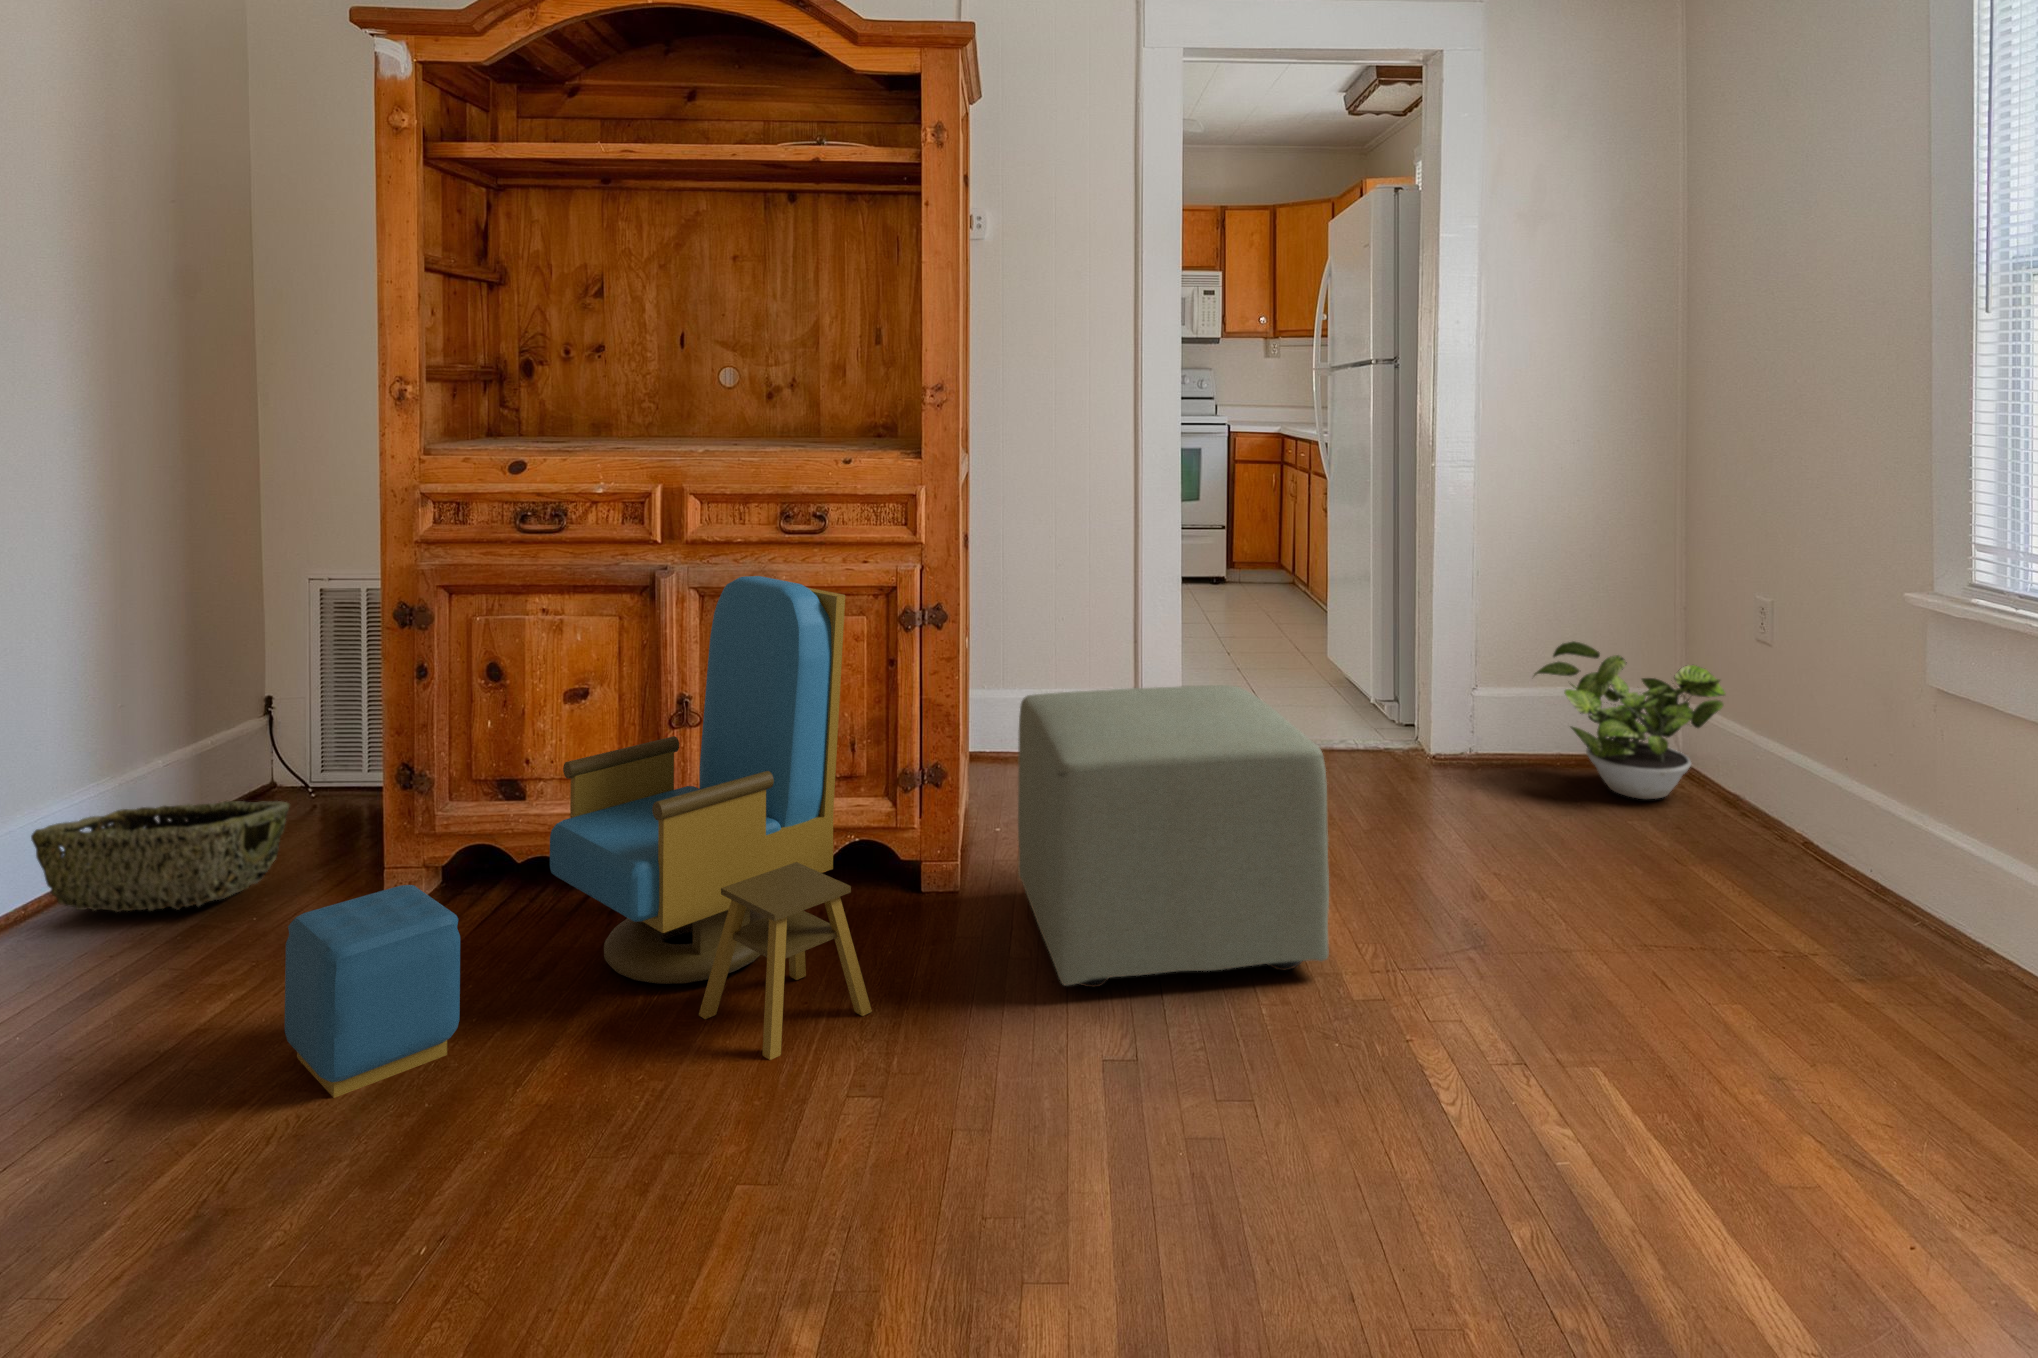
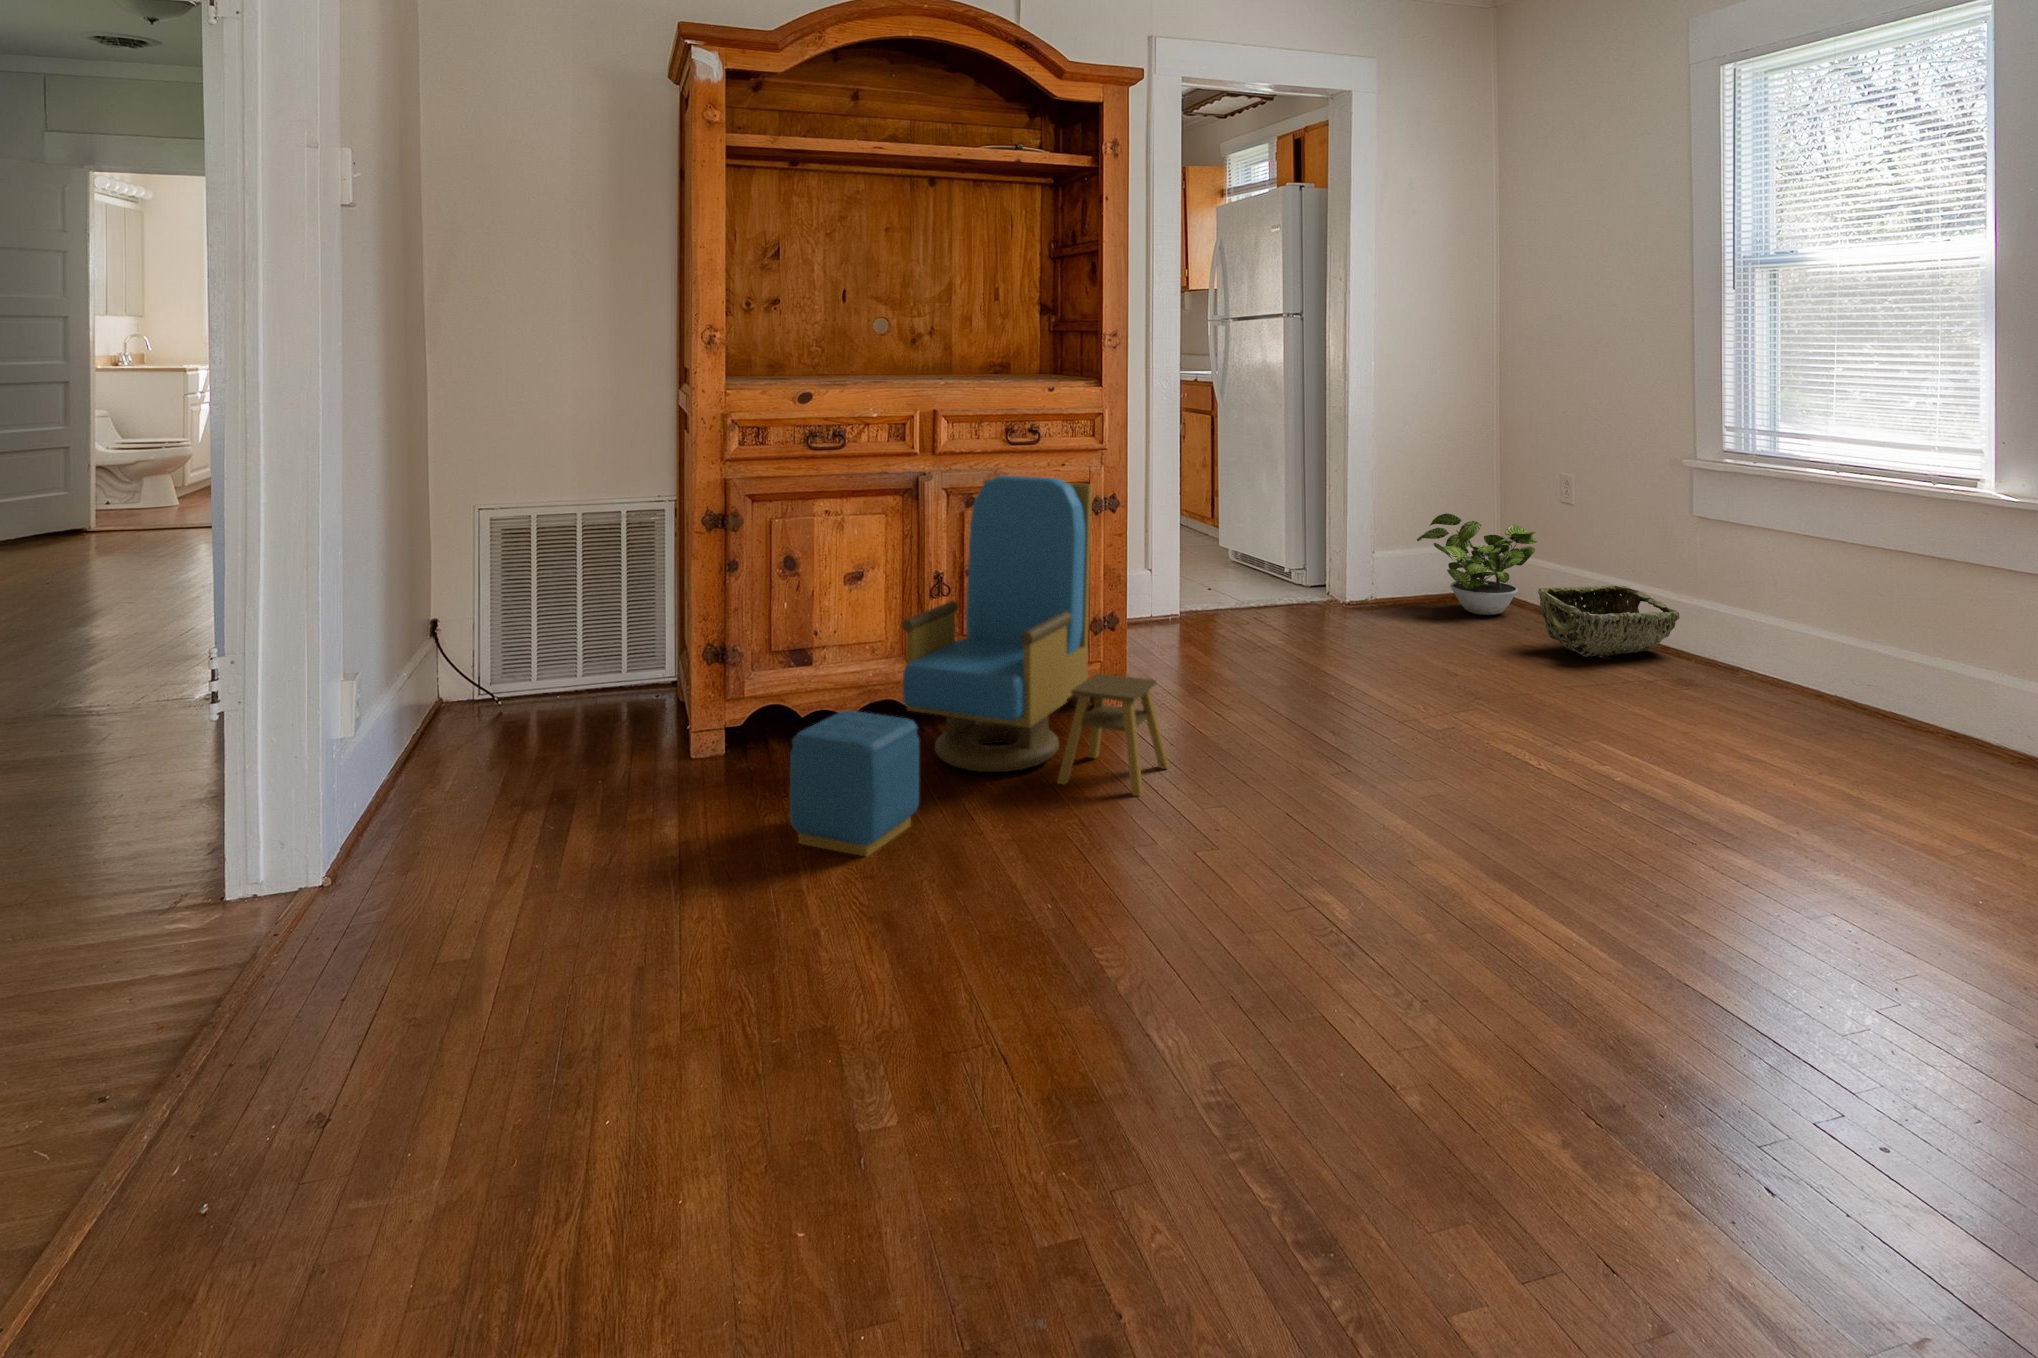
ottoman: present [1018,685,1329,987] -> none [1176,544,1420,737]
woven basket: present [31,801,290,912] -> present [1538,585,1679,657]

